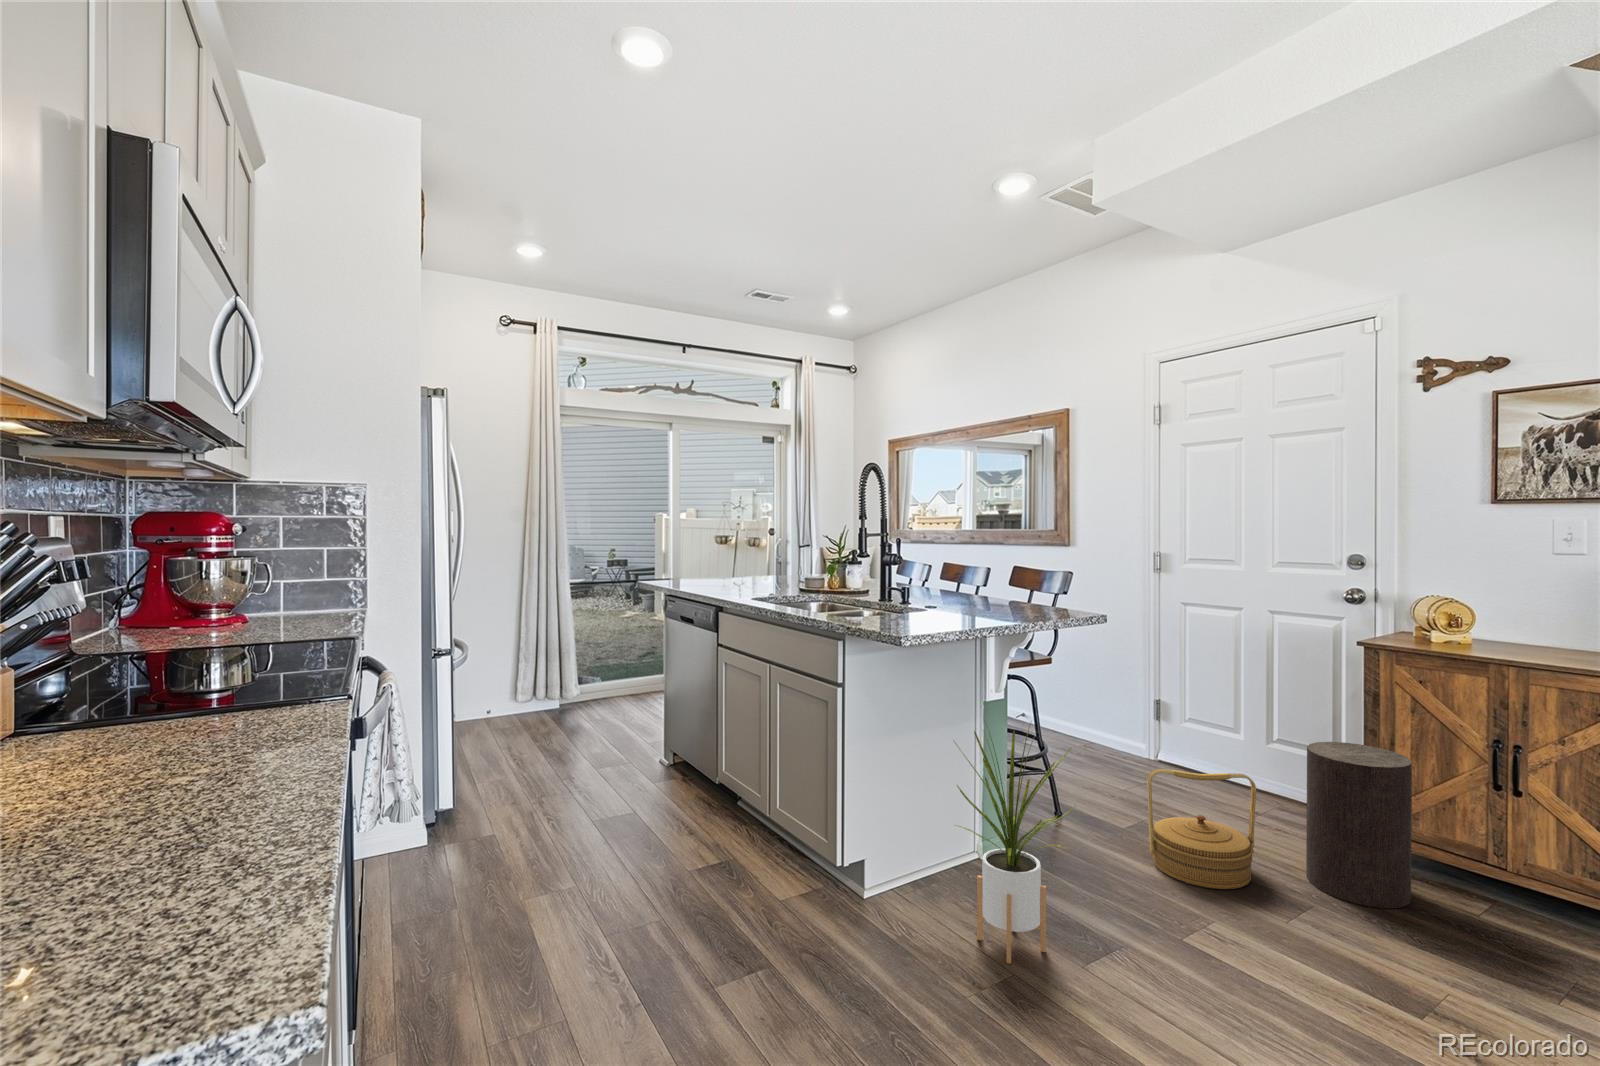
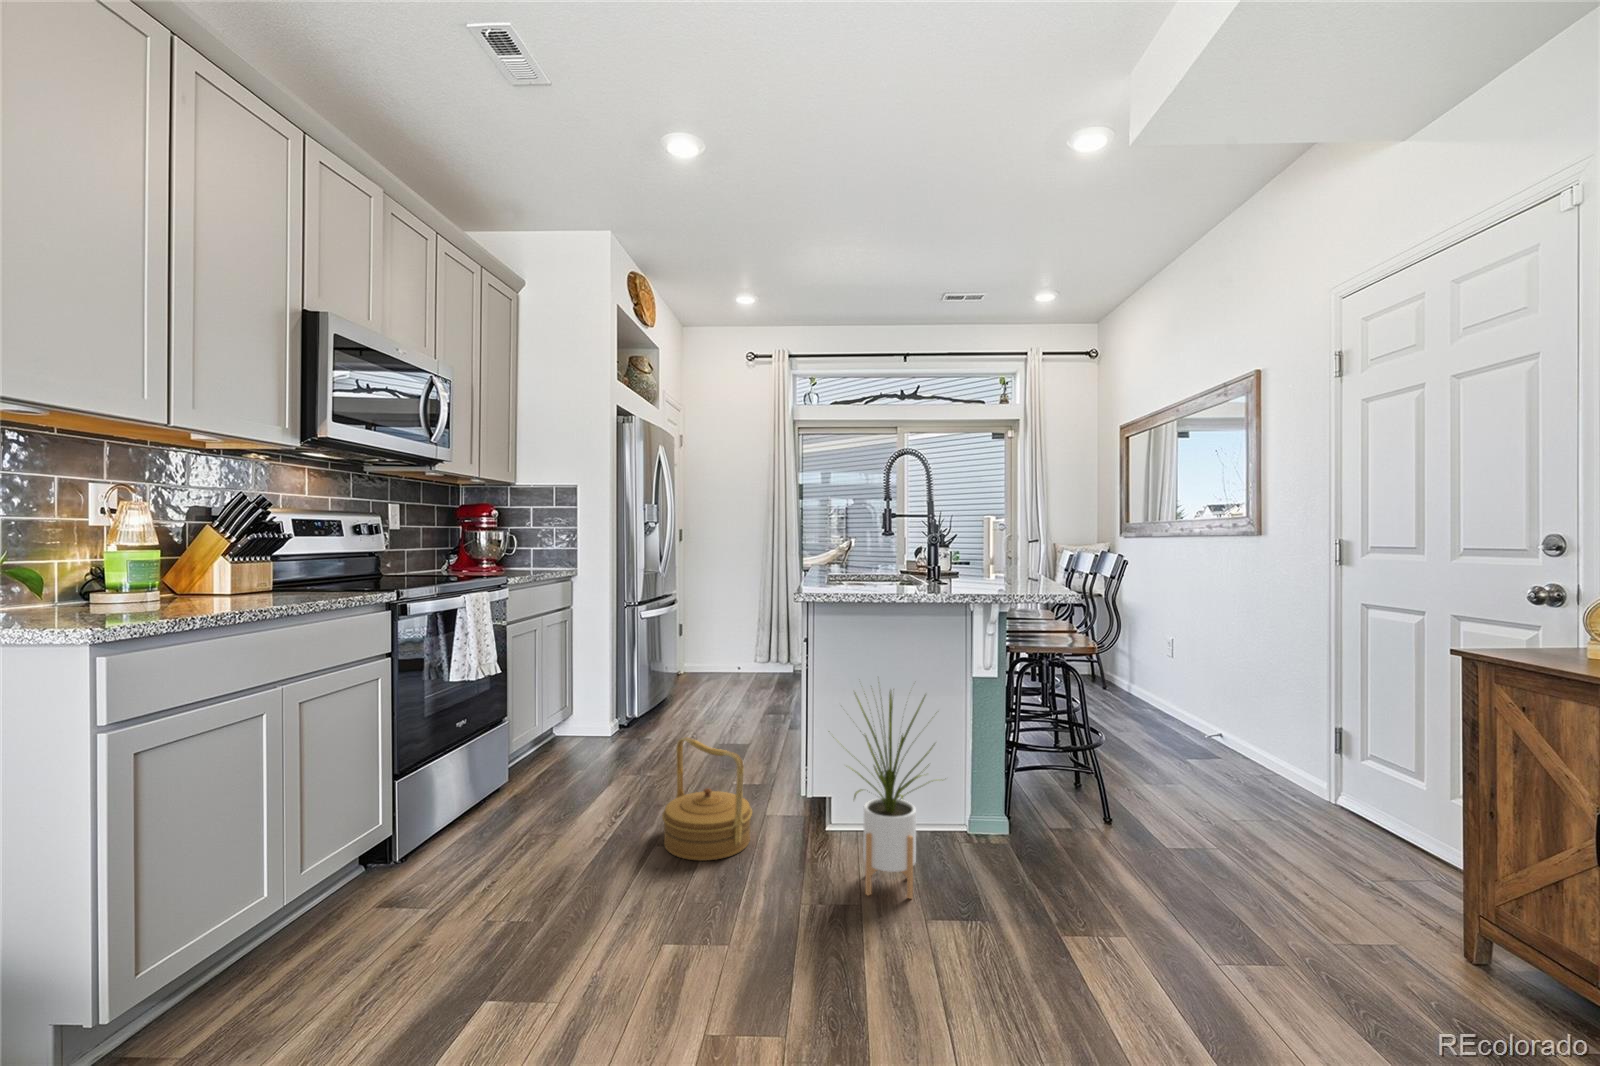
stool: present [1306,742,1412,908] -> none [1329,774,1474,1005]
basket: present [1147,769,1256,889] -> present [662,737,752,861]

